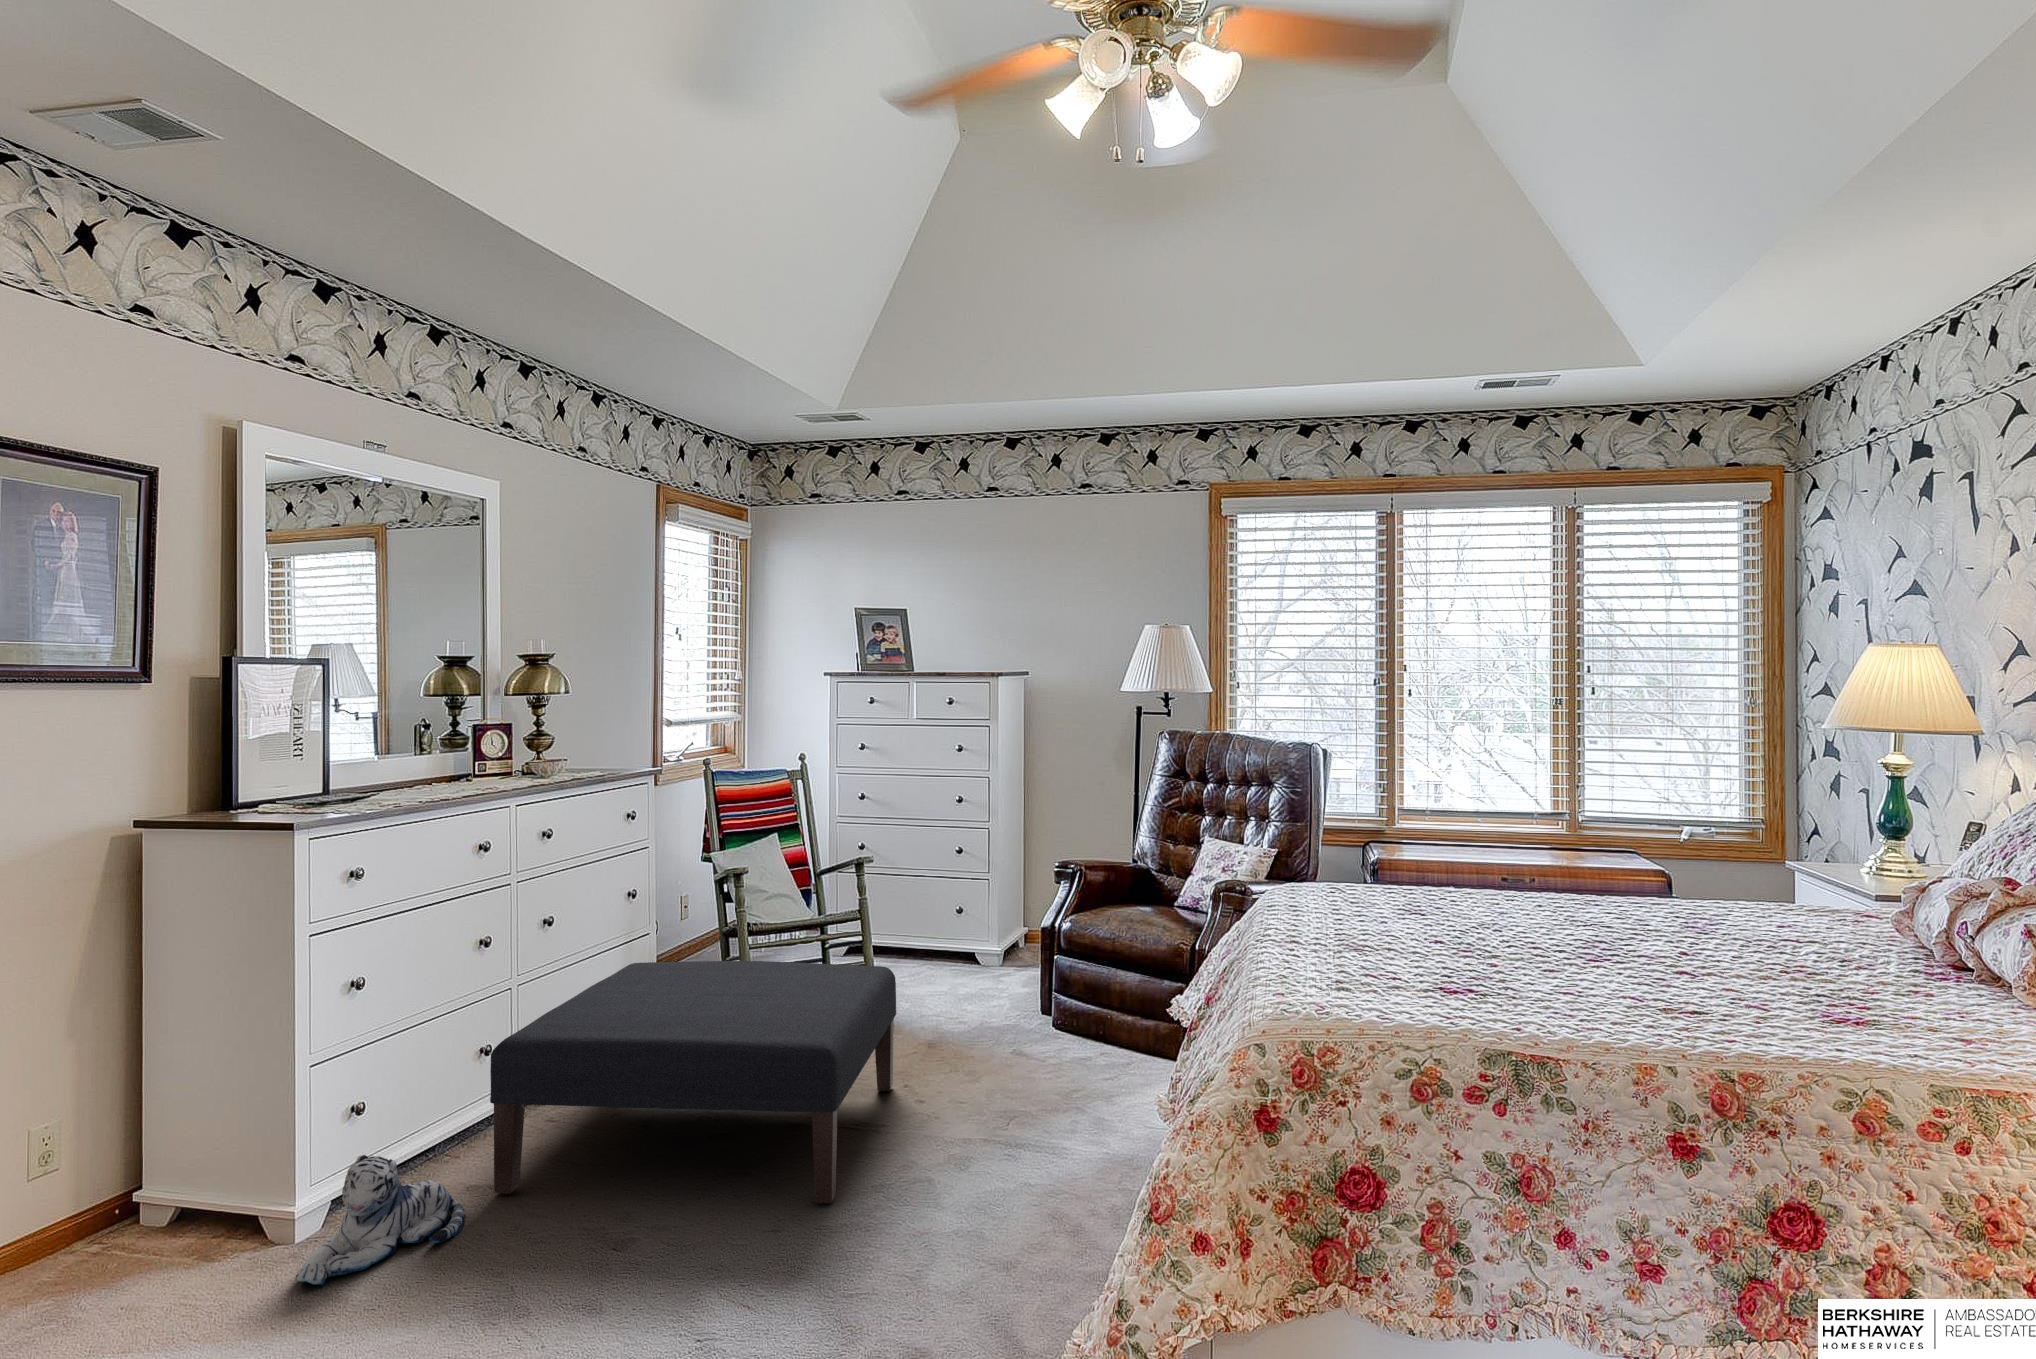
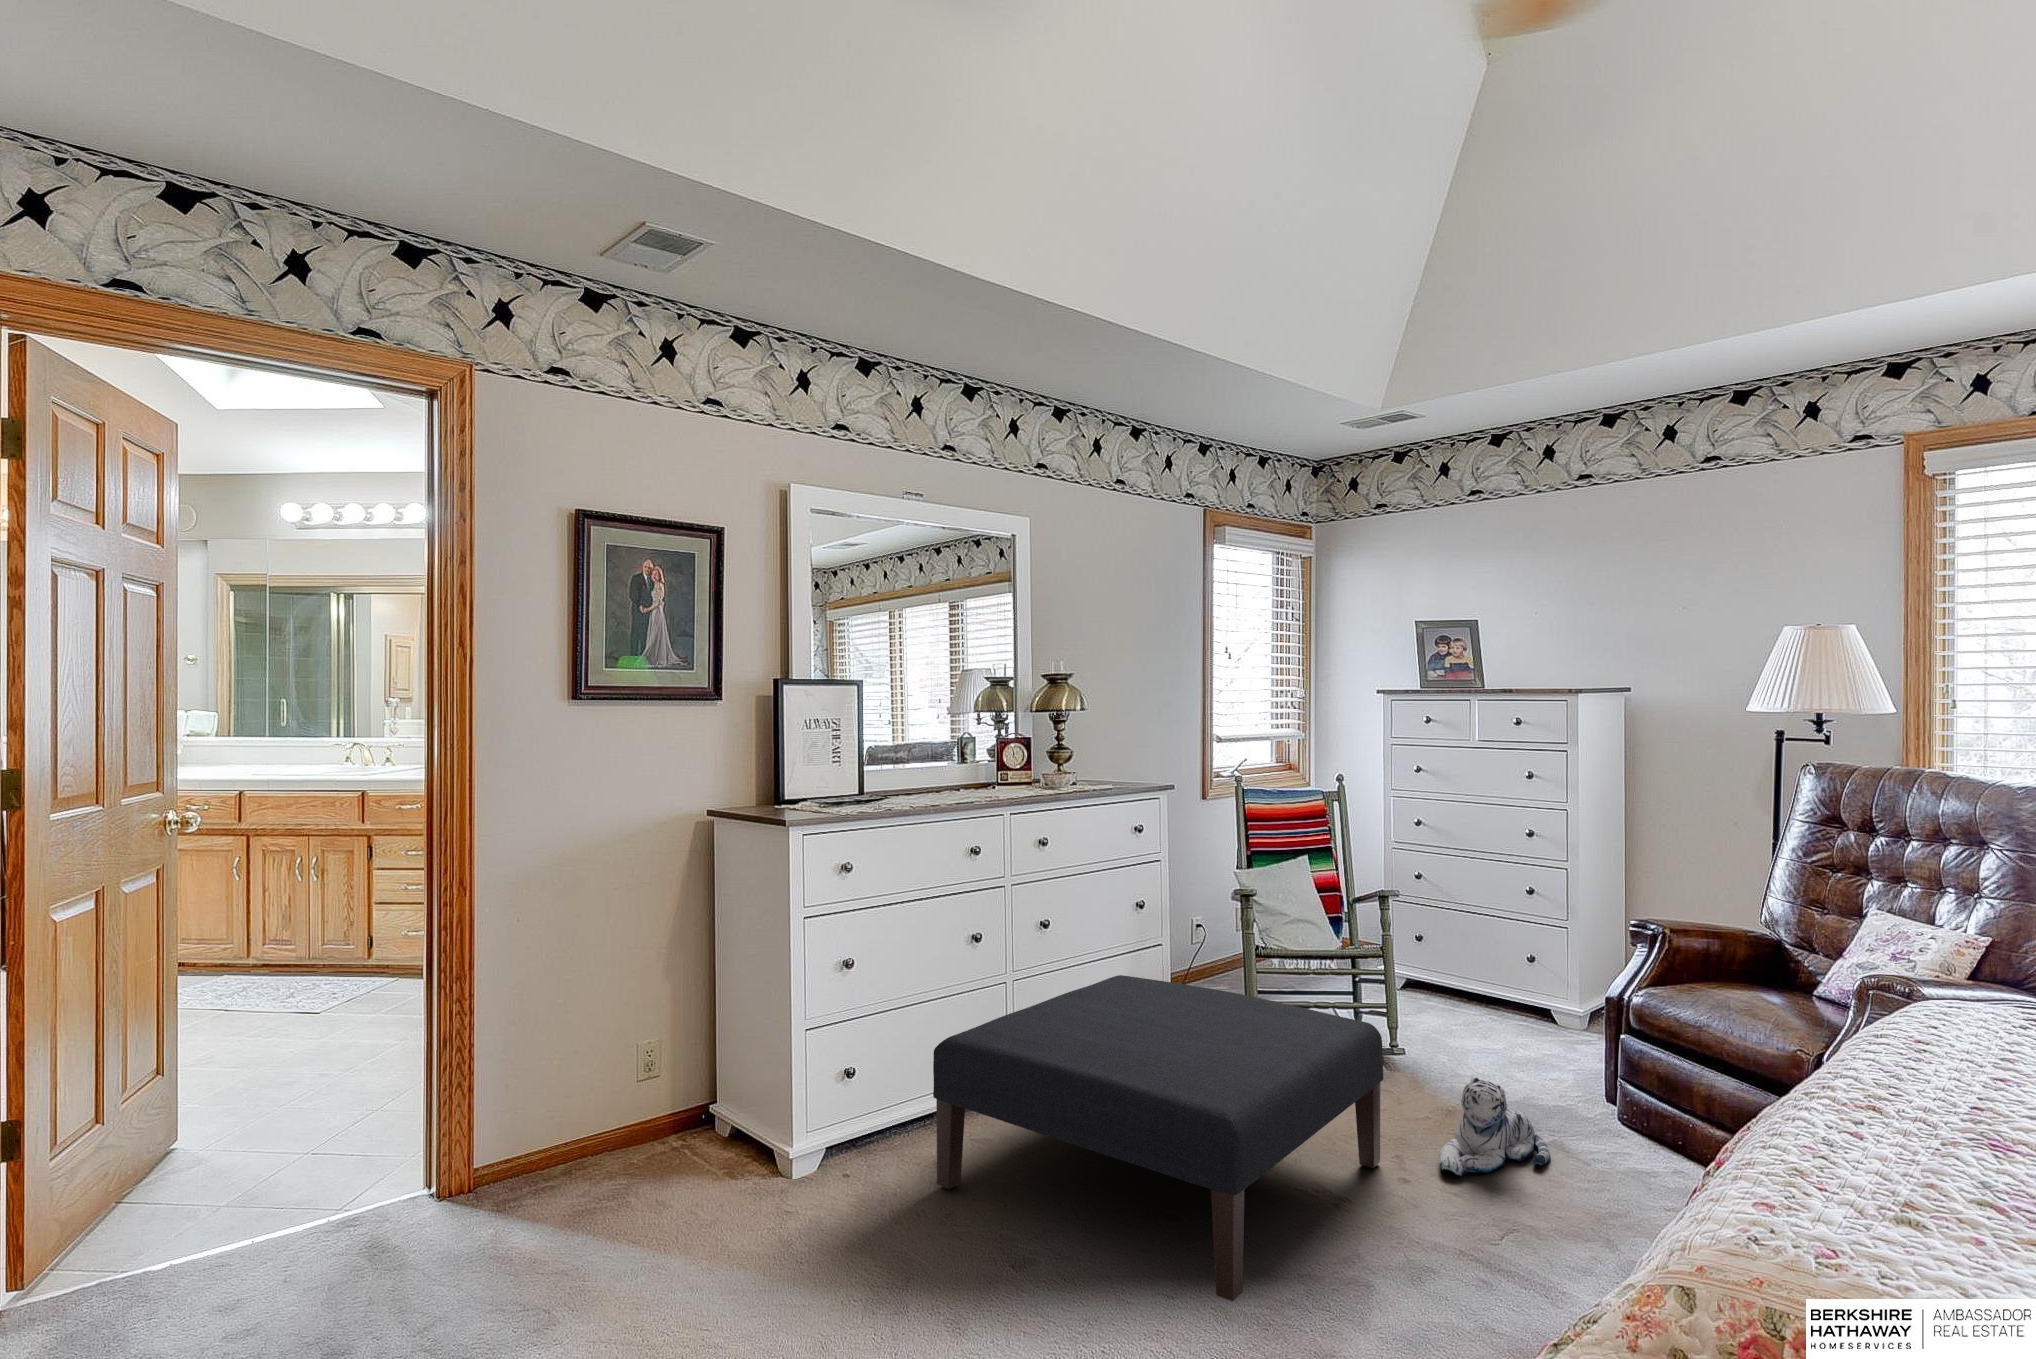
plush toy: present [296,1155,465,1285] -> present [1439,1077,1550,1176]

